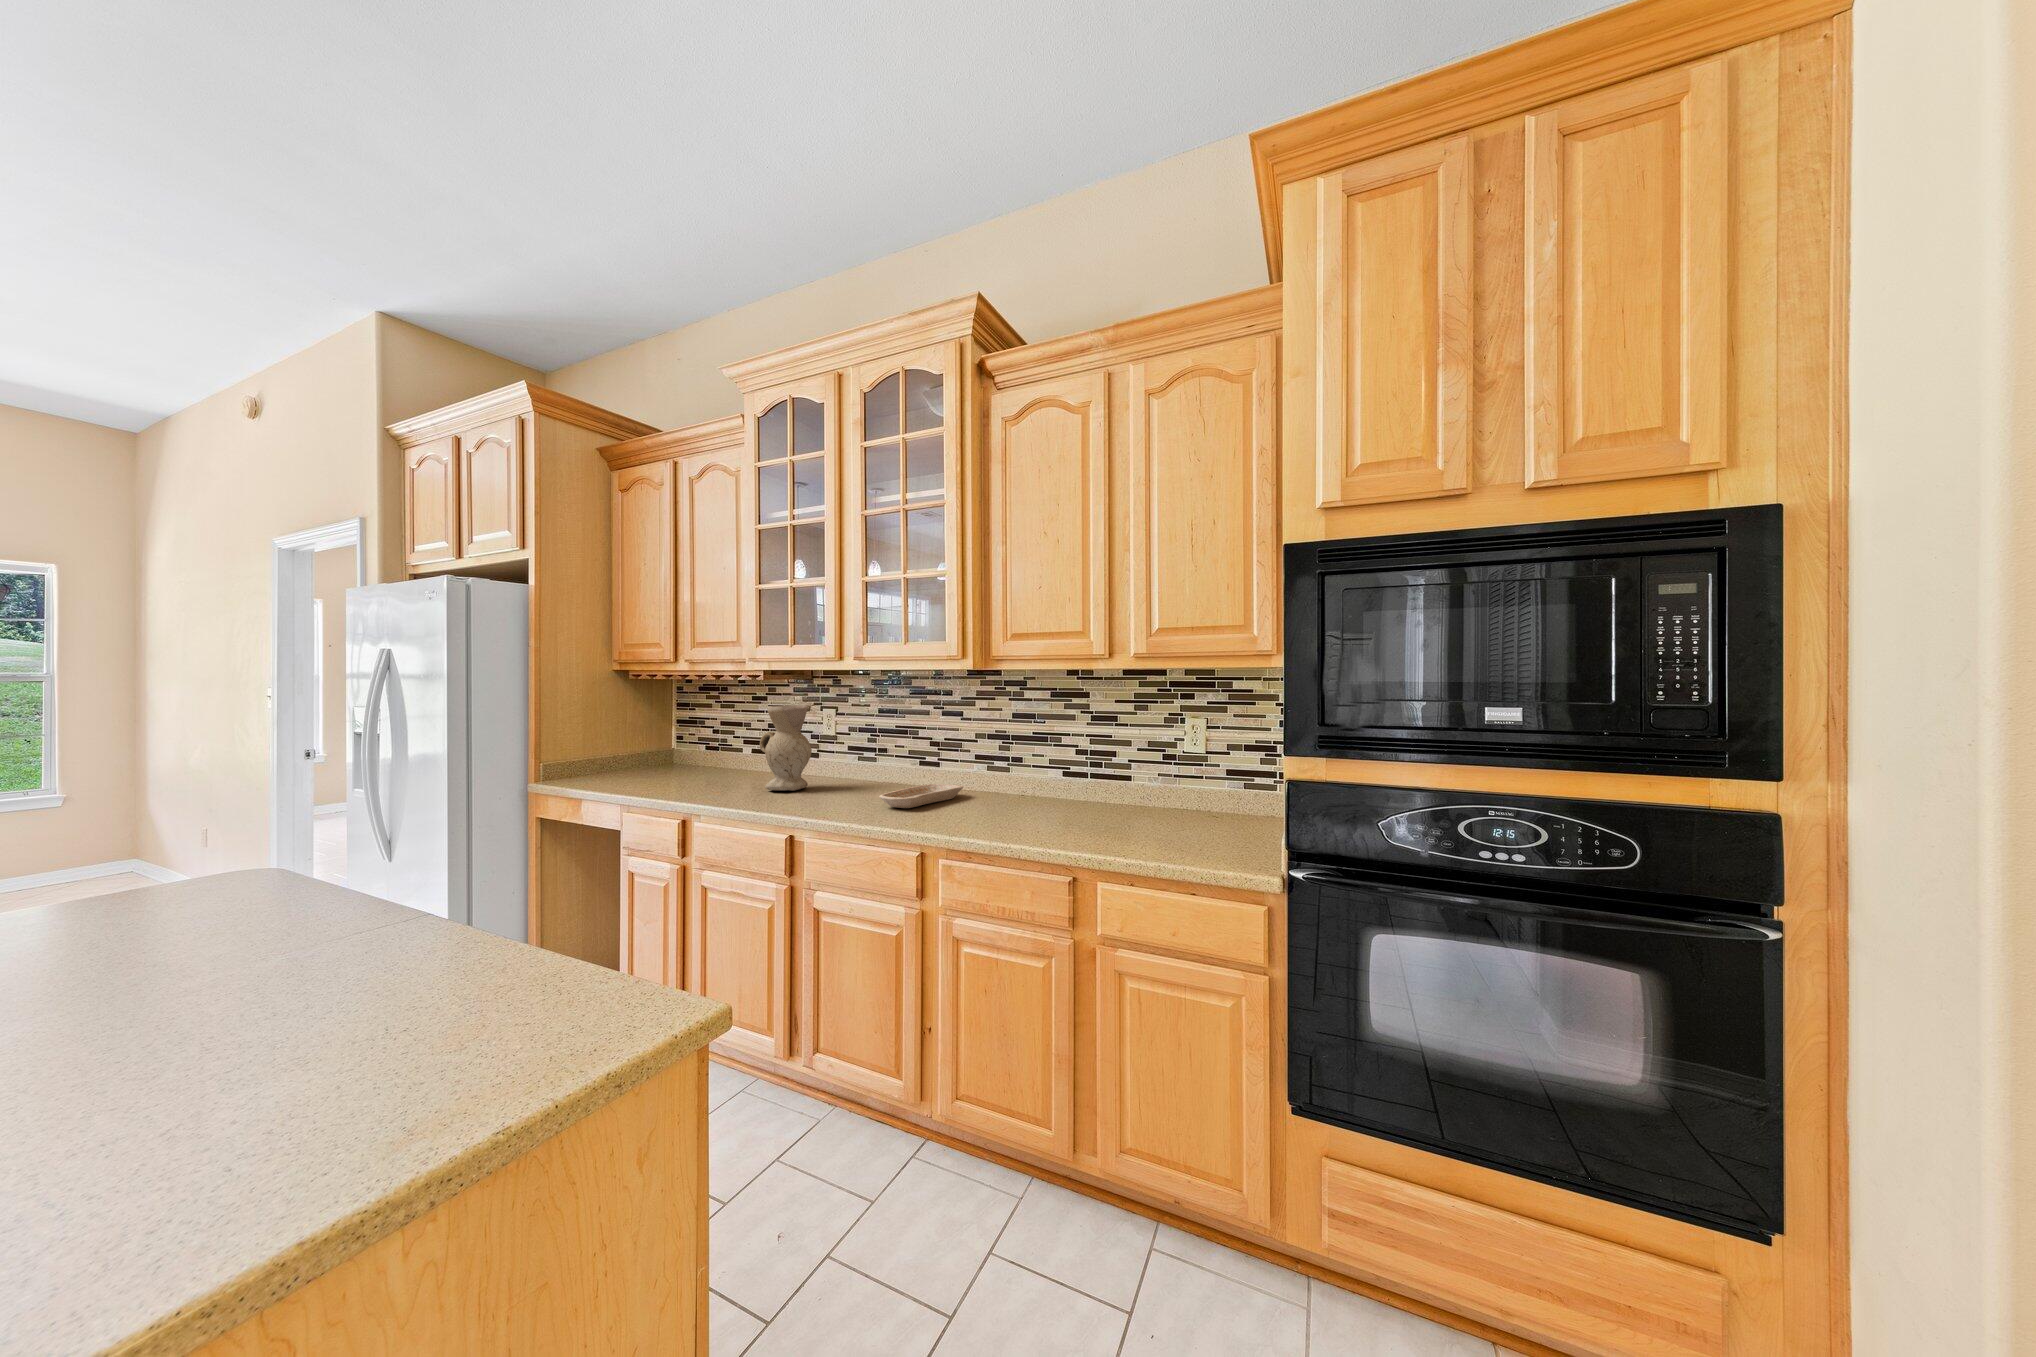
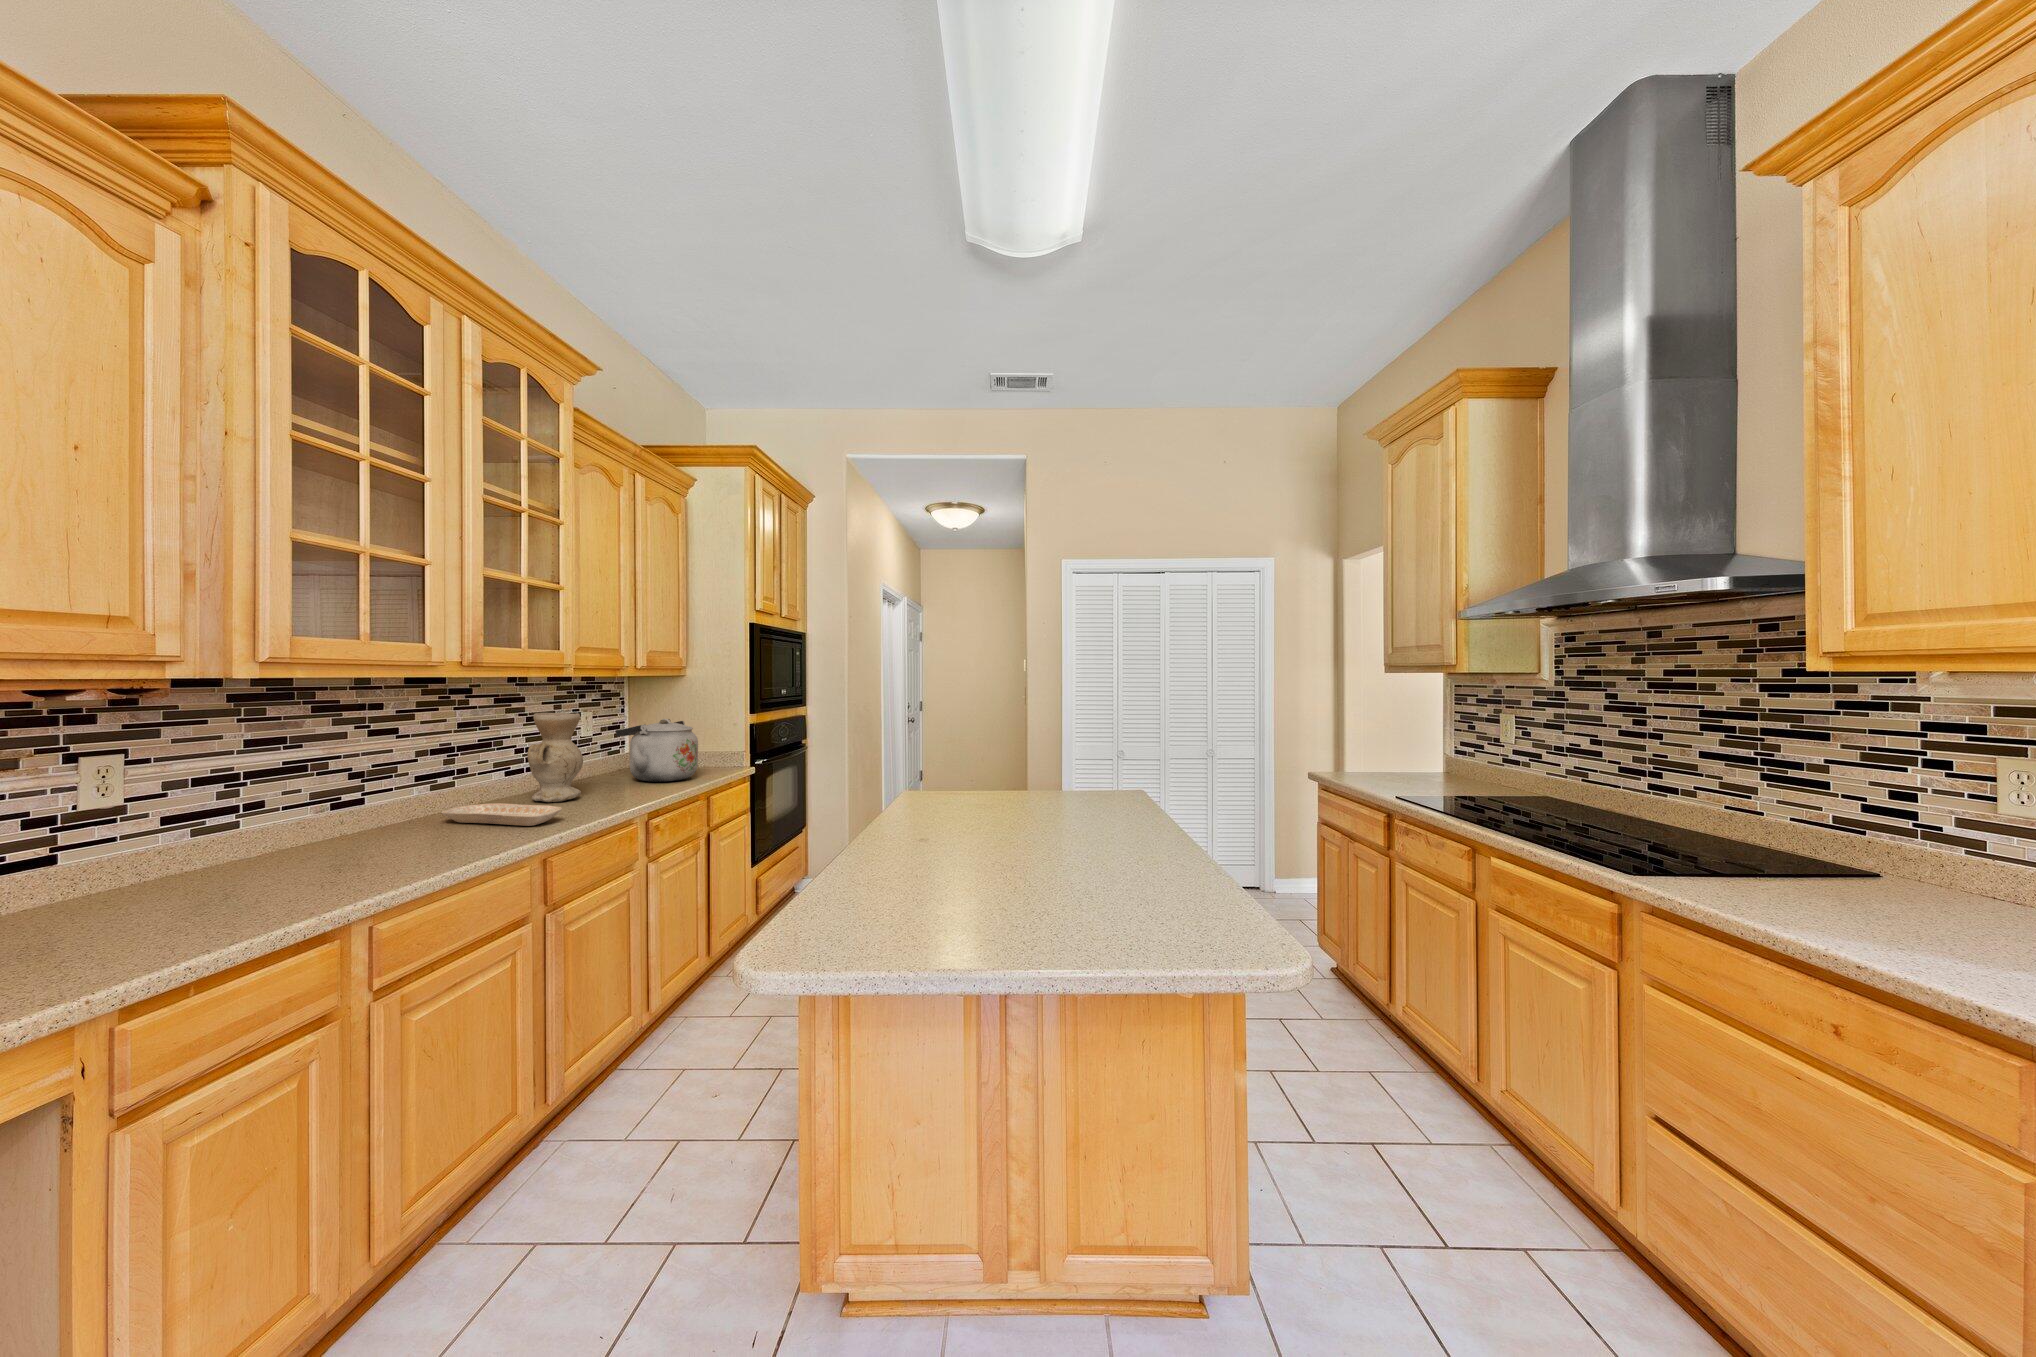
vase: present [760,705,812,791] -> present [528,713,583,802]
kettle: none [1120,735,1243,834] -> present [616,719,698,782]

